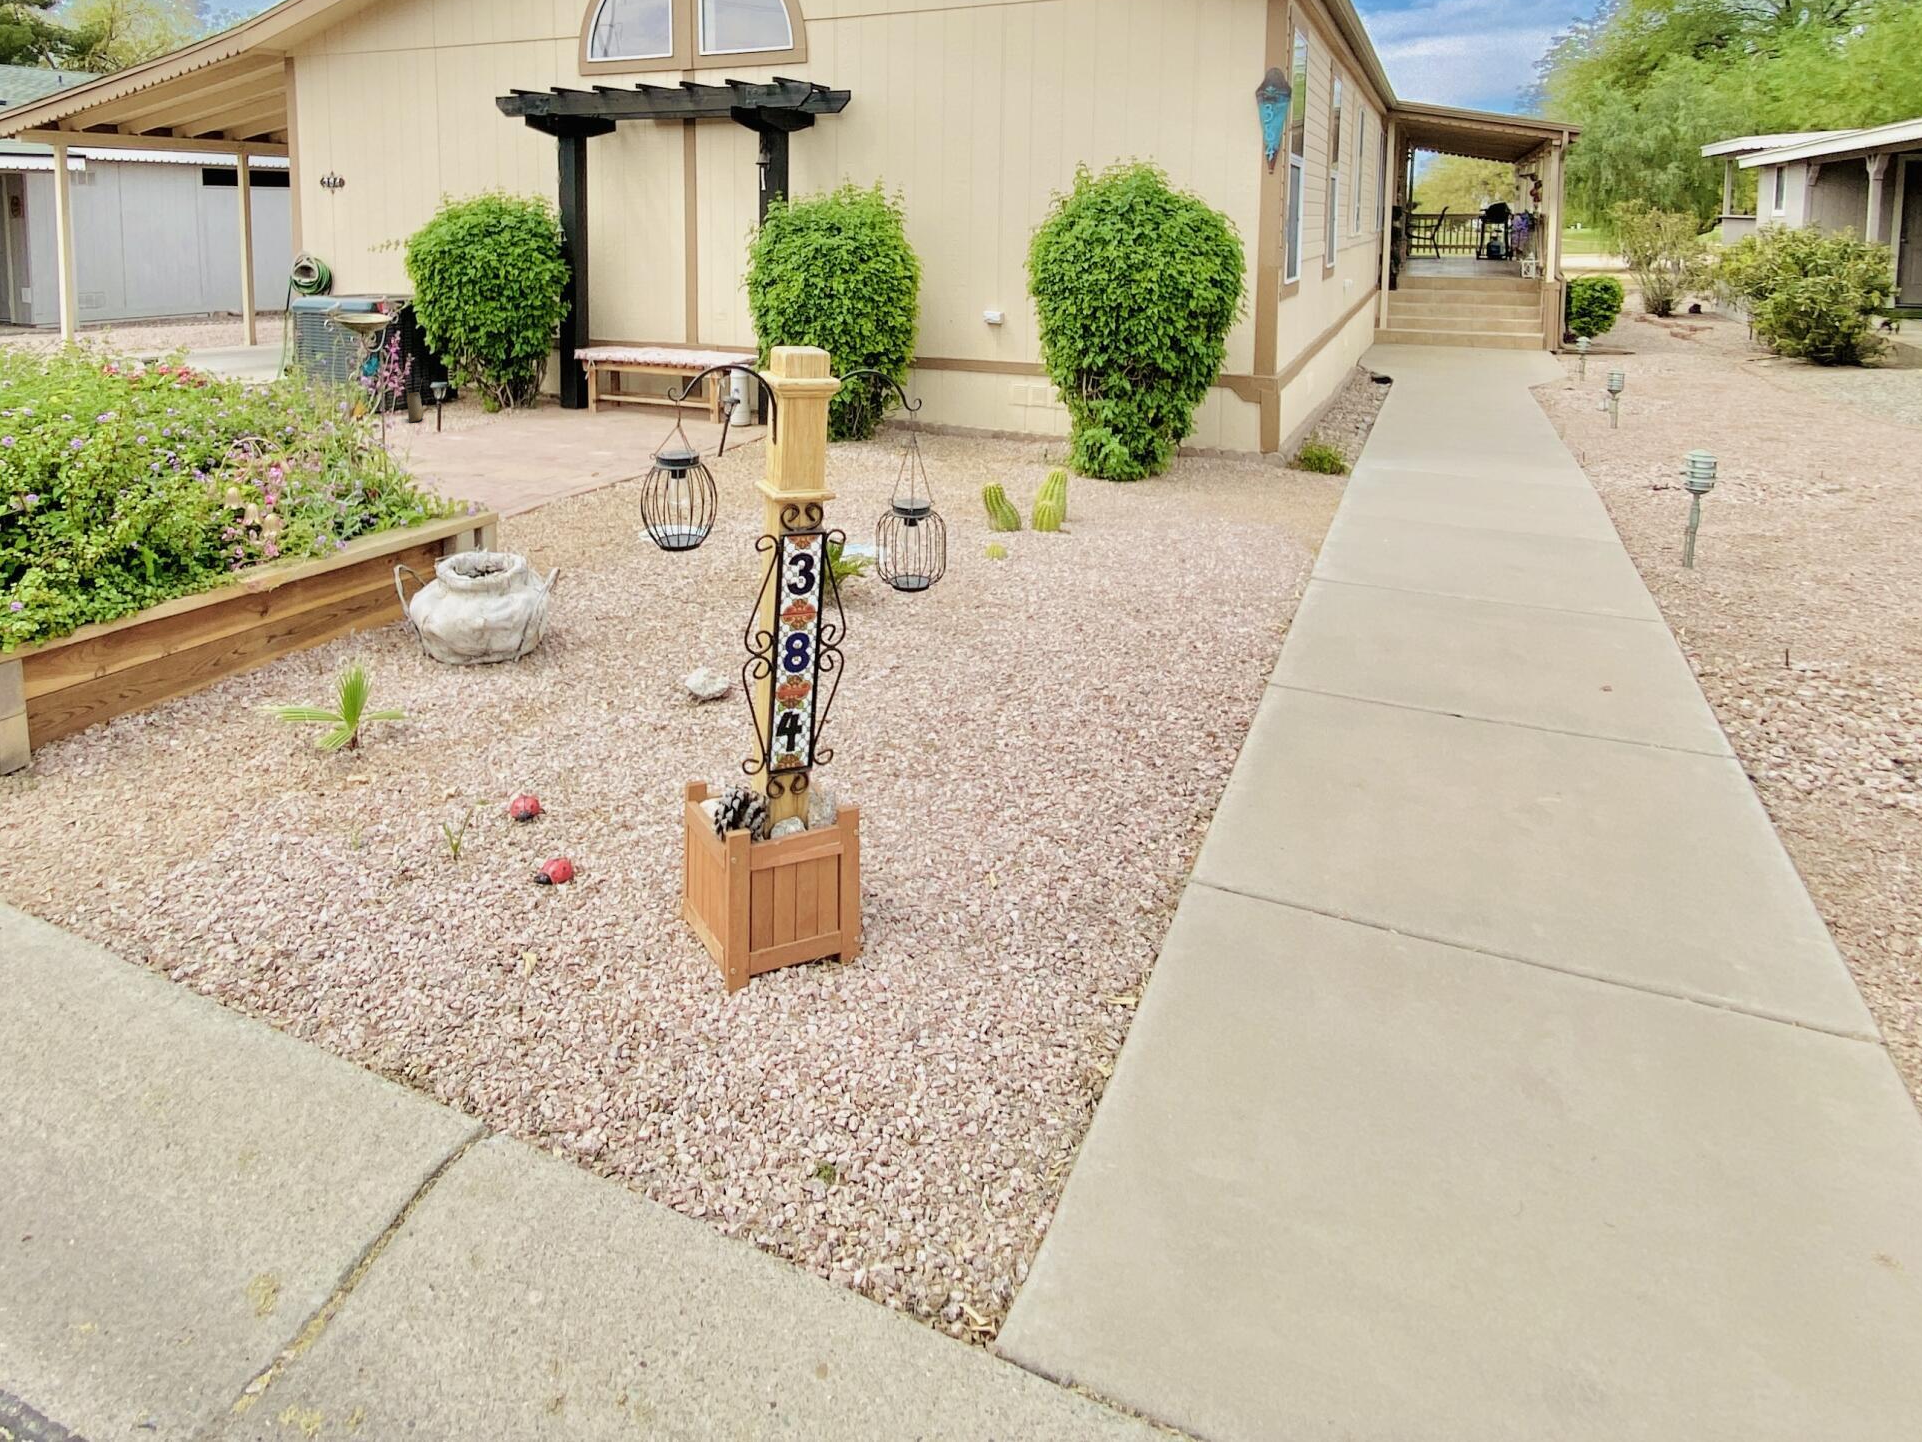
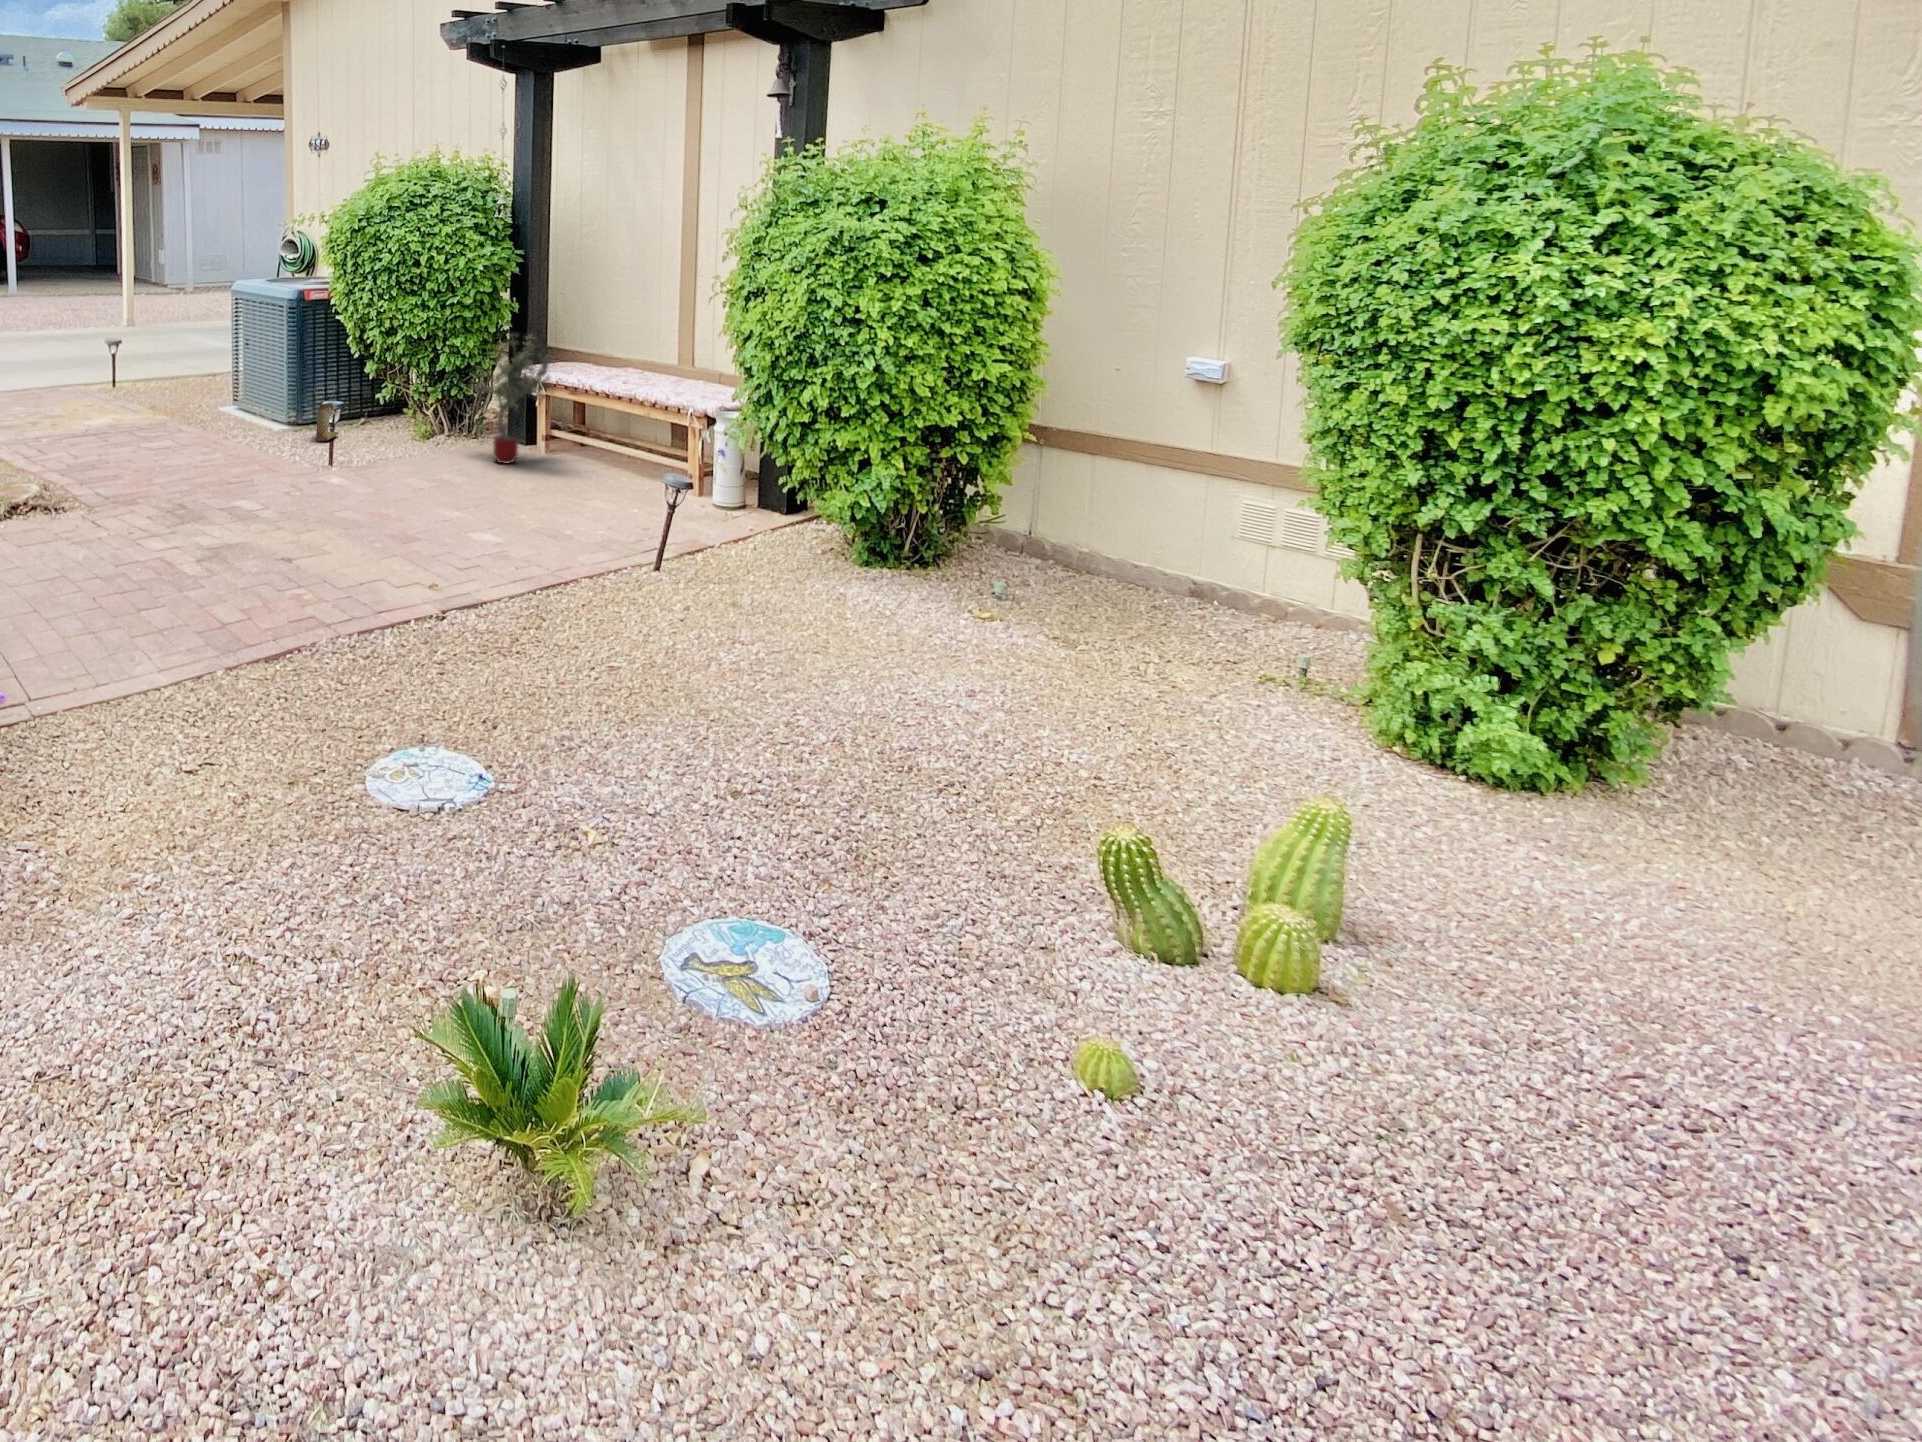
potted tree: none [535,325,606,422] -> present [469,334,554,464]

